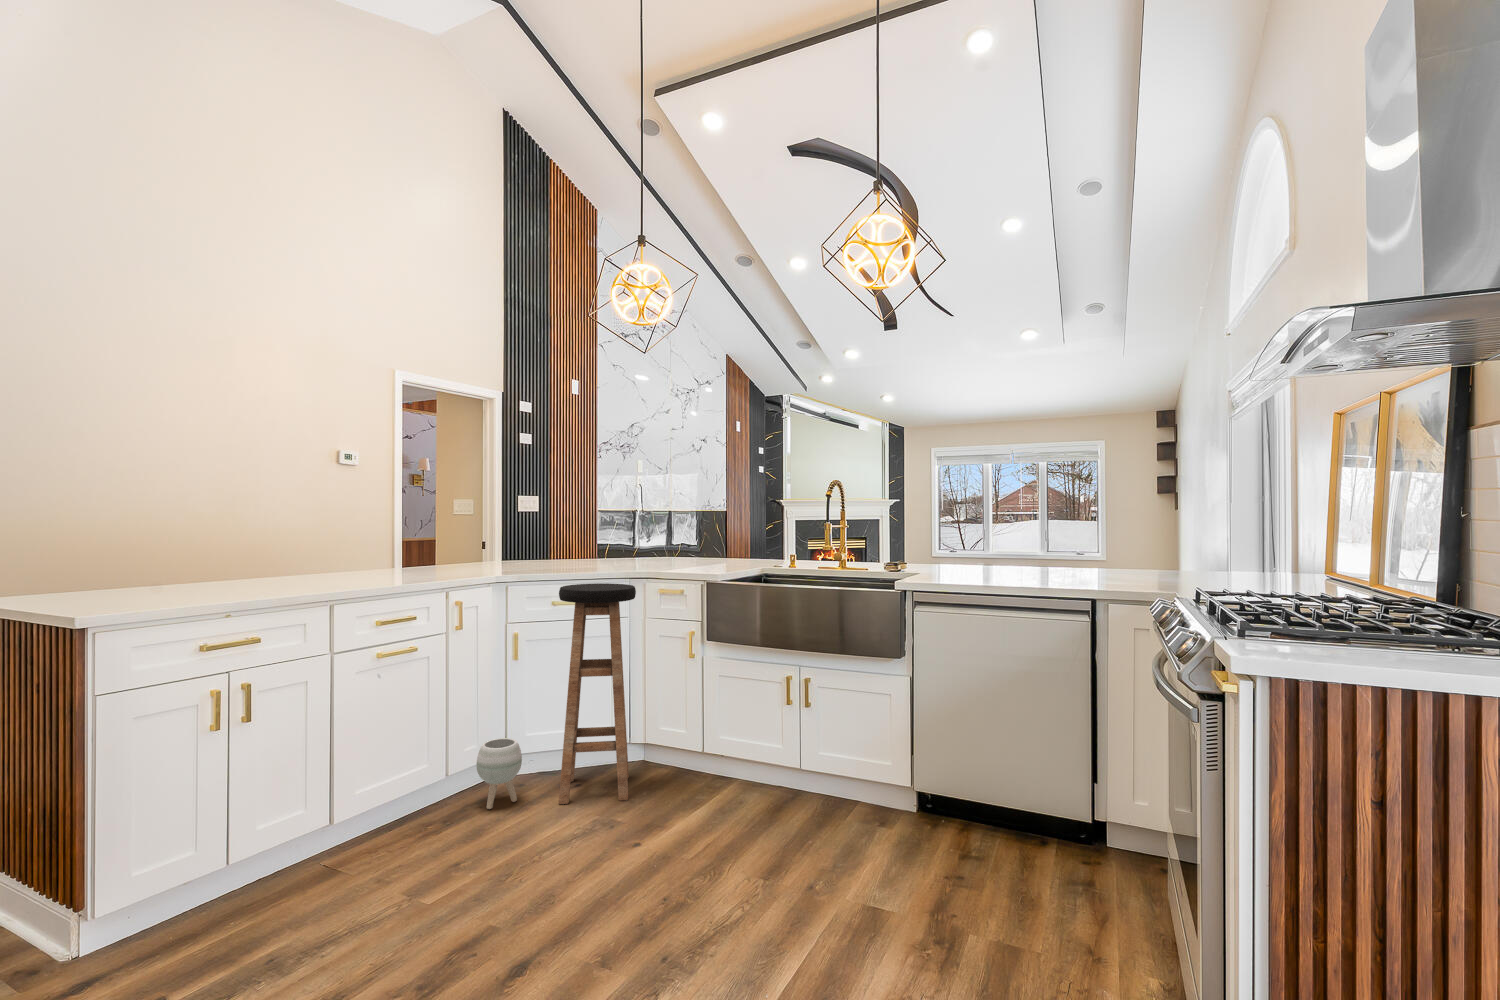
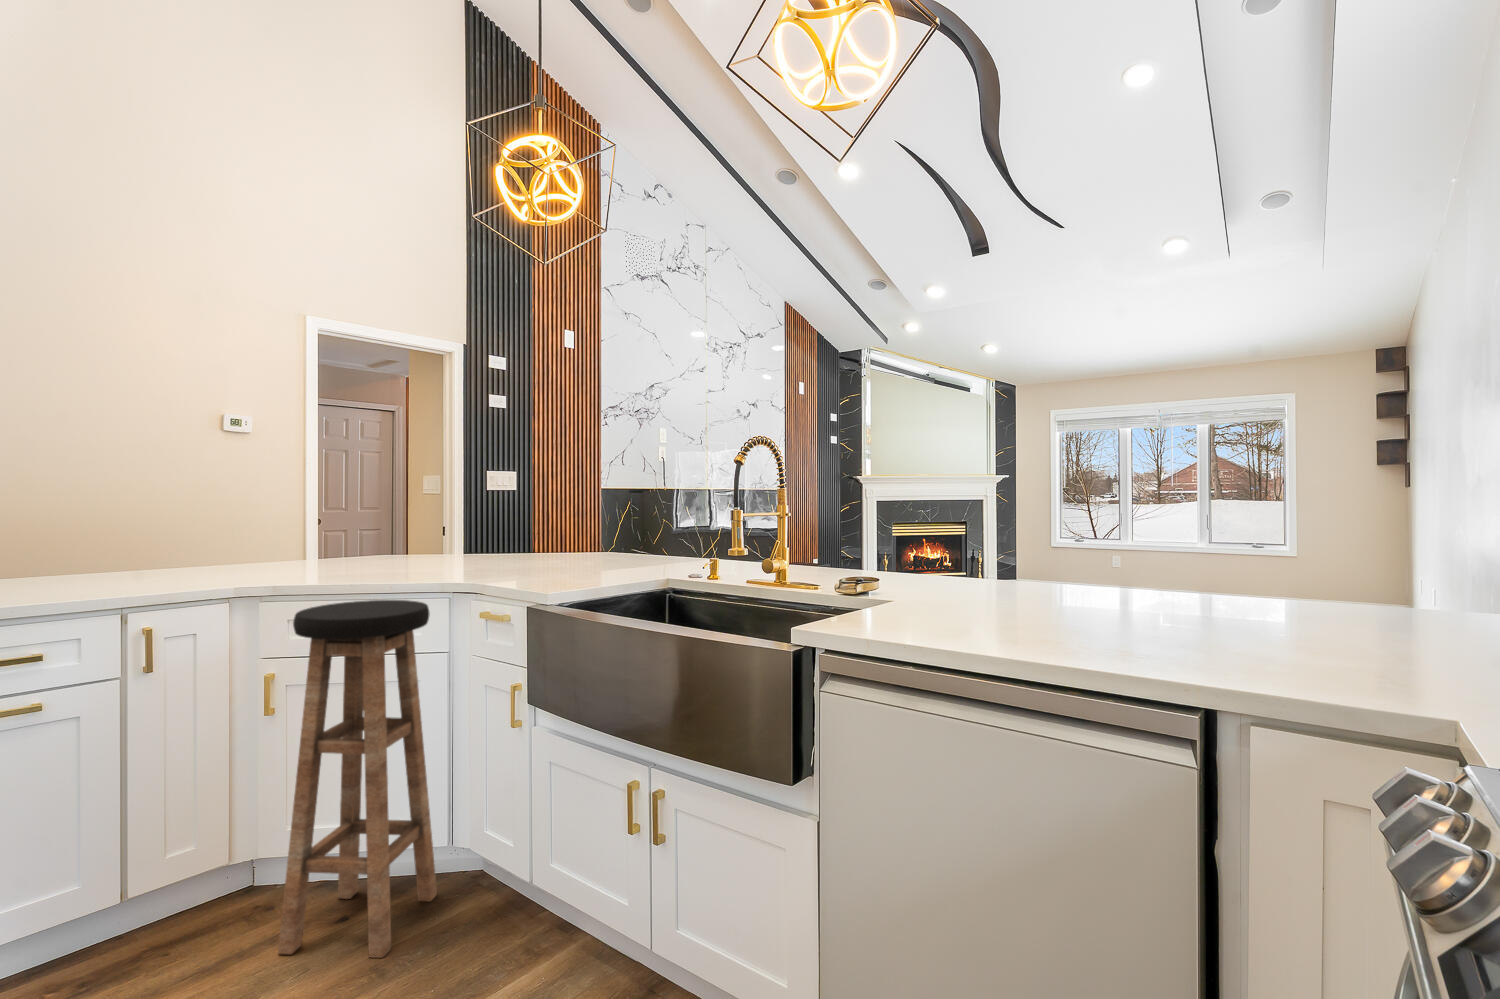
planter: present [477,738,522,809] -> none [162,835,246,952]

